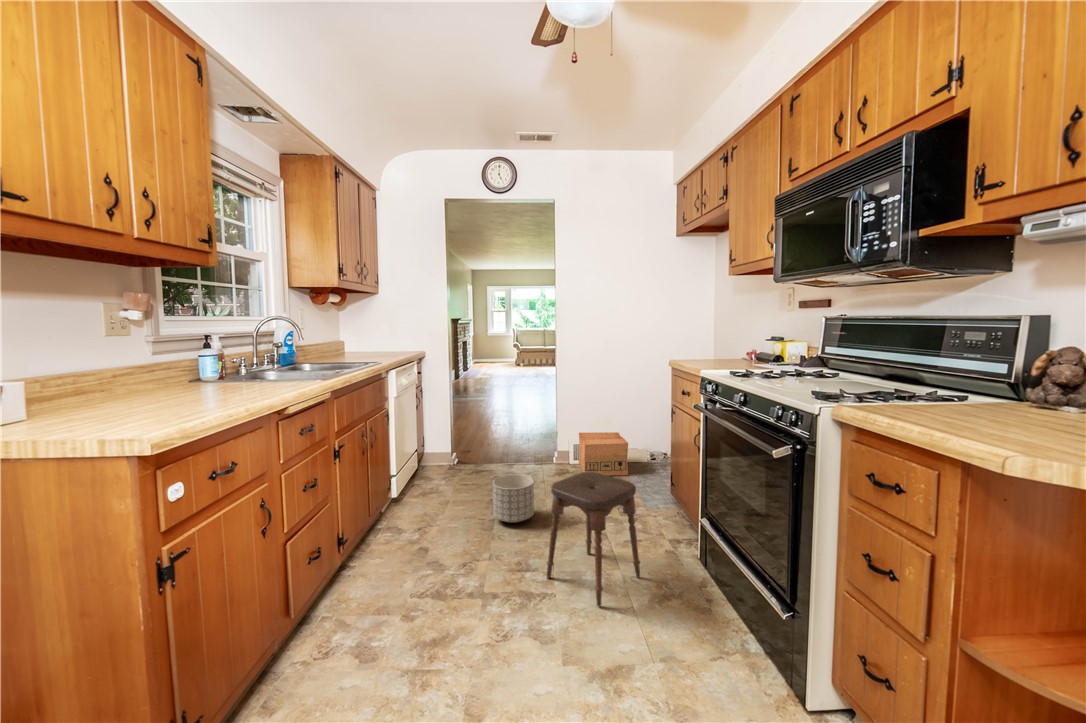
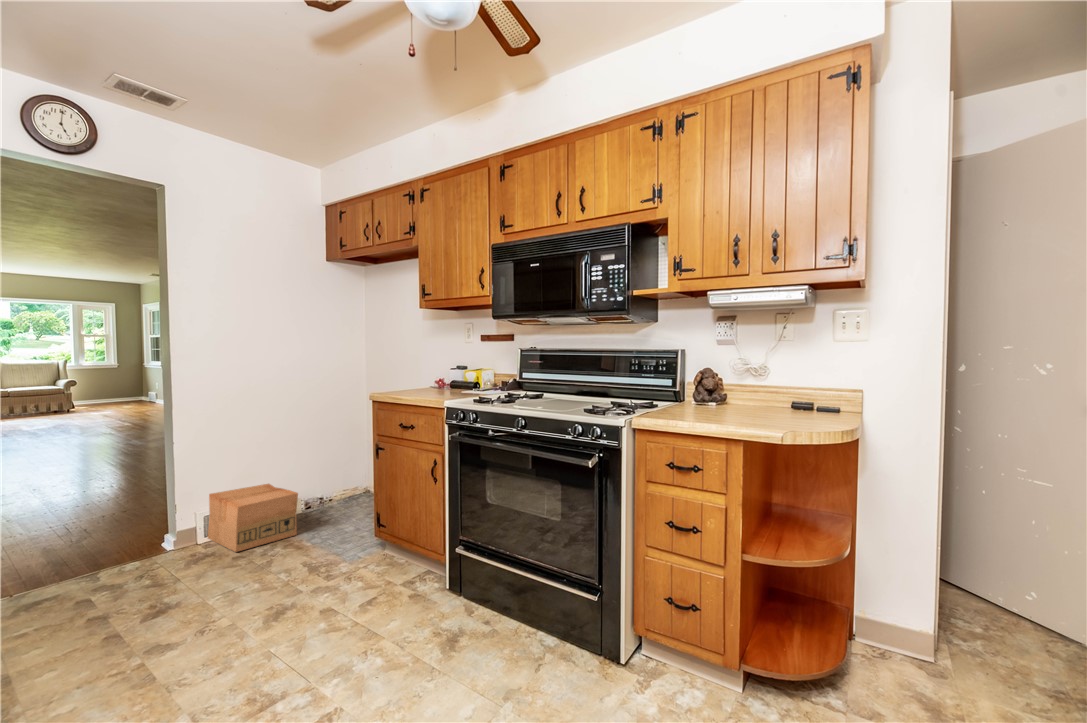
stool: present [547,472,640,606] -> none [304,525,417,695]
planter: present [493,474,534,523] -> none [124,570,211,659]

